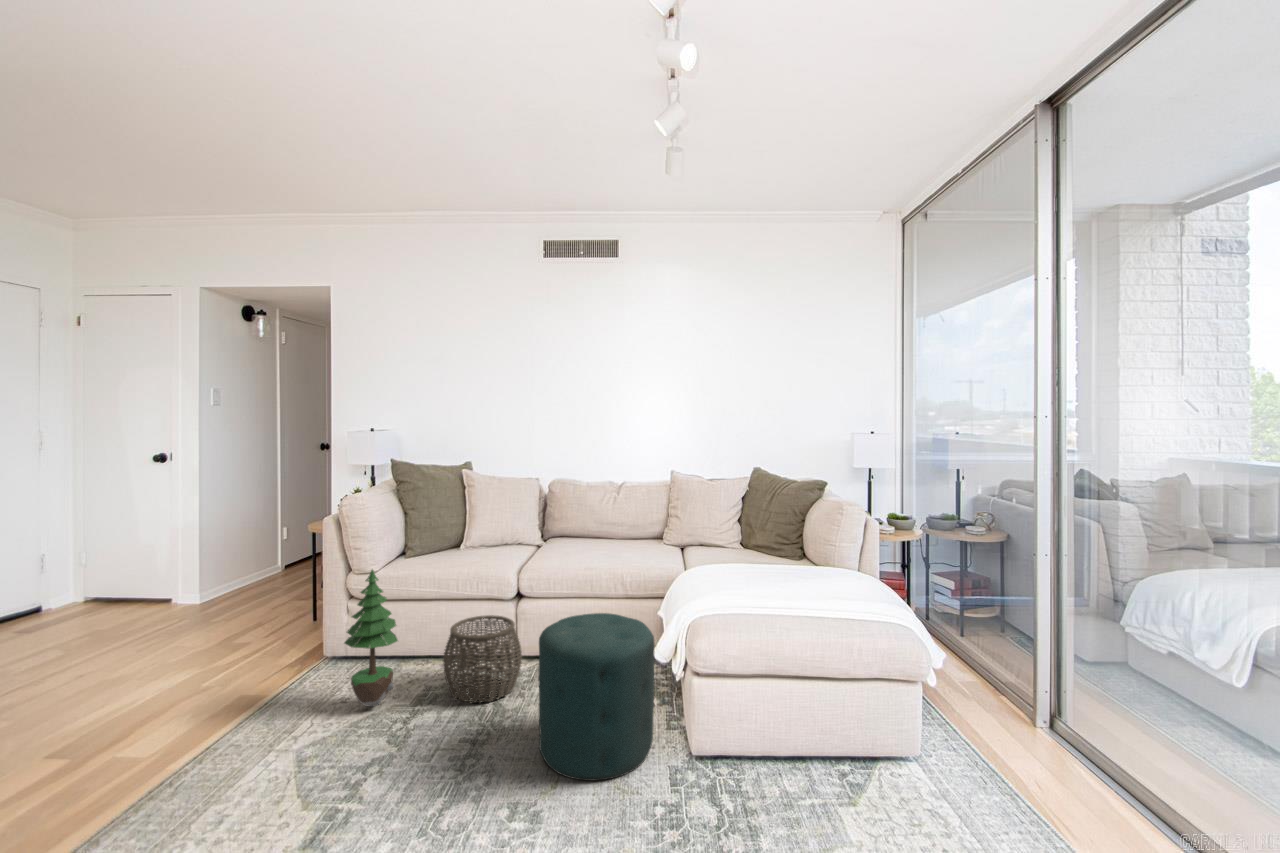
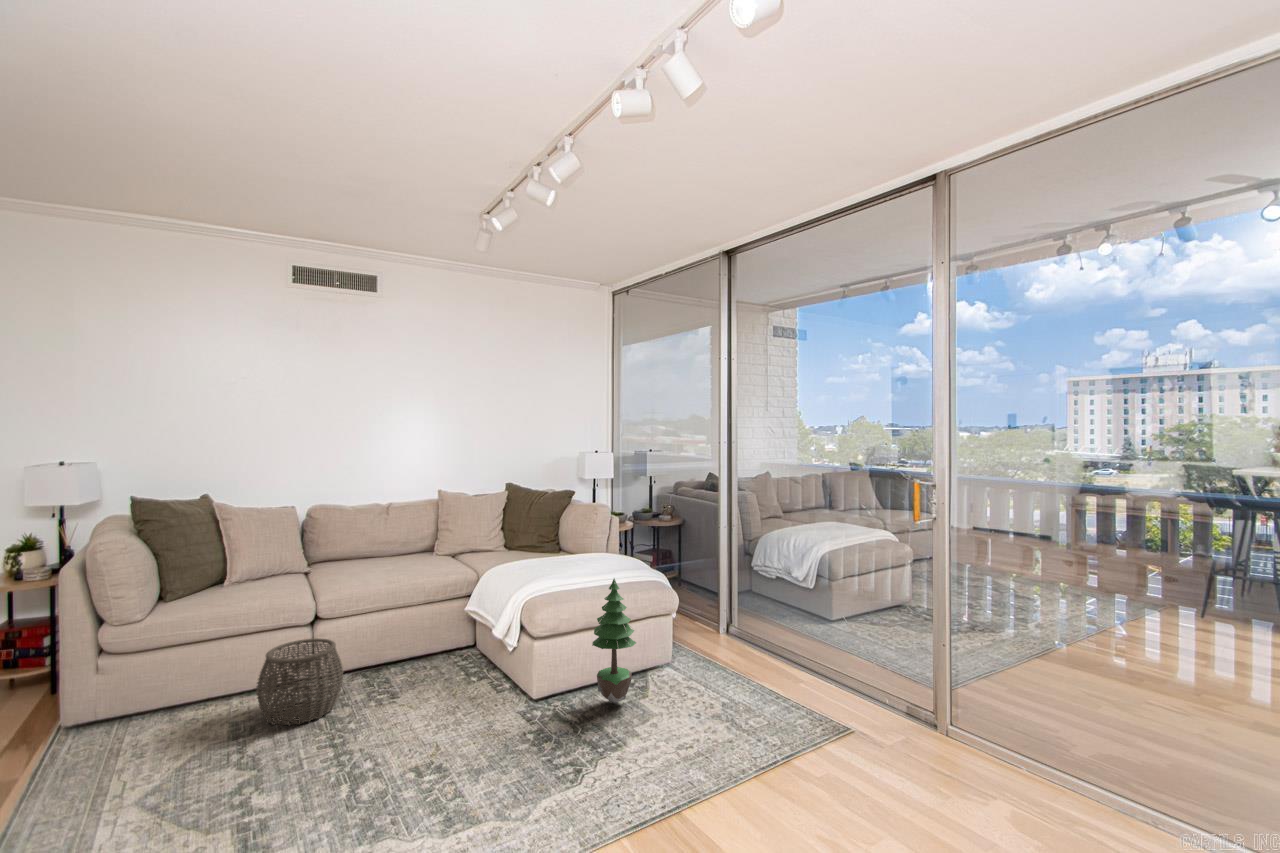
potted tree: present [345,570,398,707] -> present [592,579,636,704]
ottoman: present [538,613,655,781] -> none [402,609,501,742]

